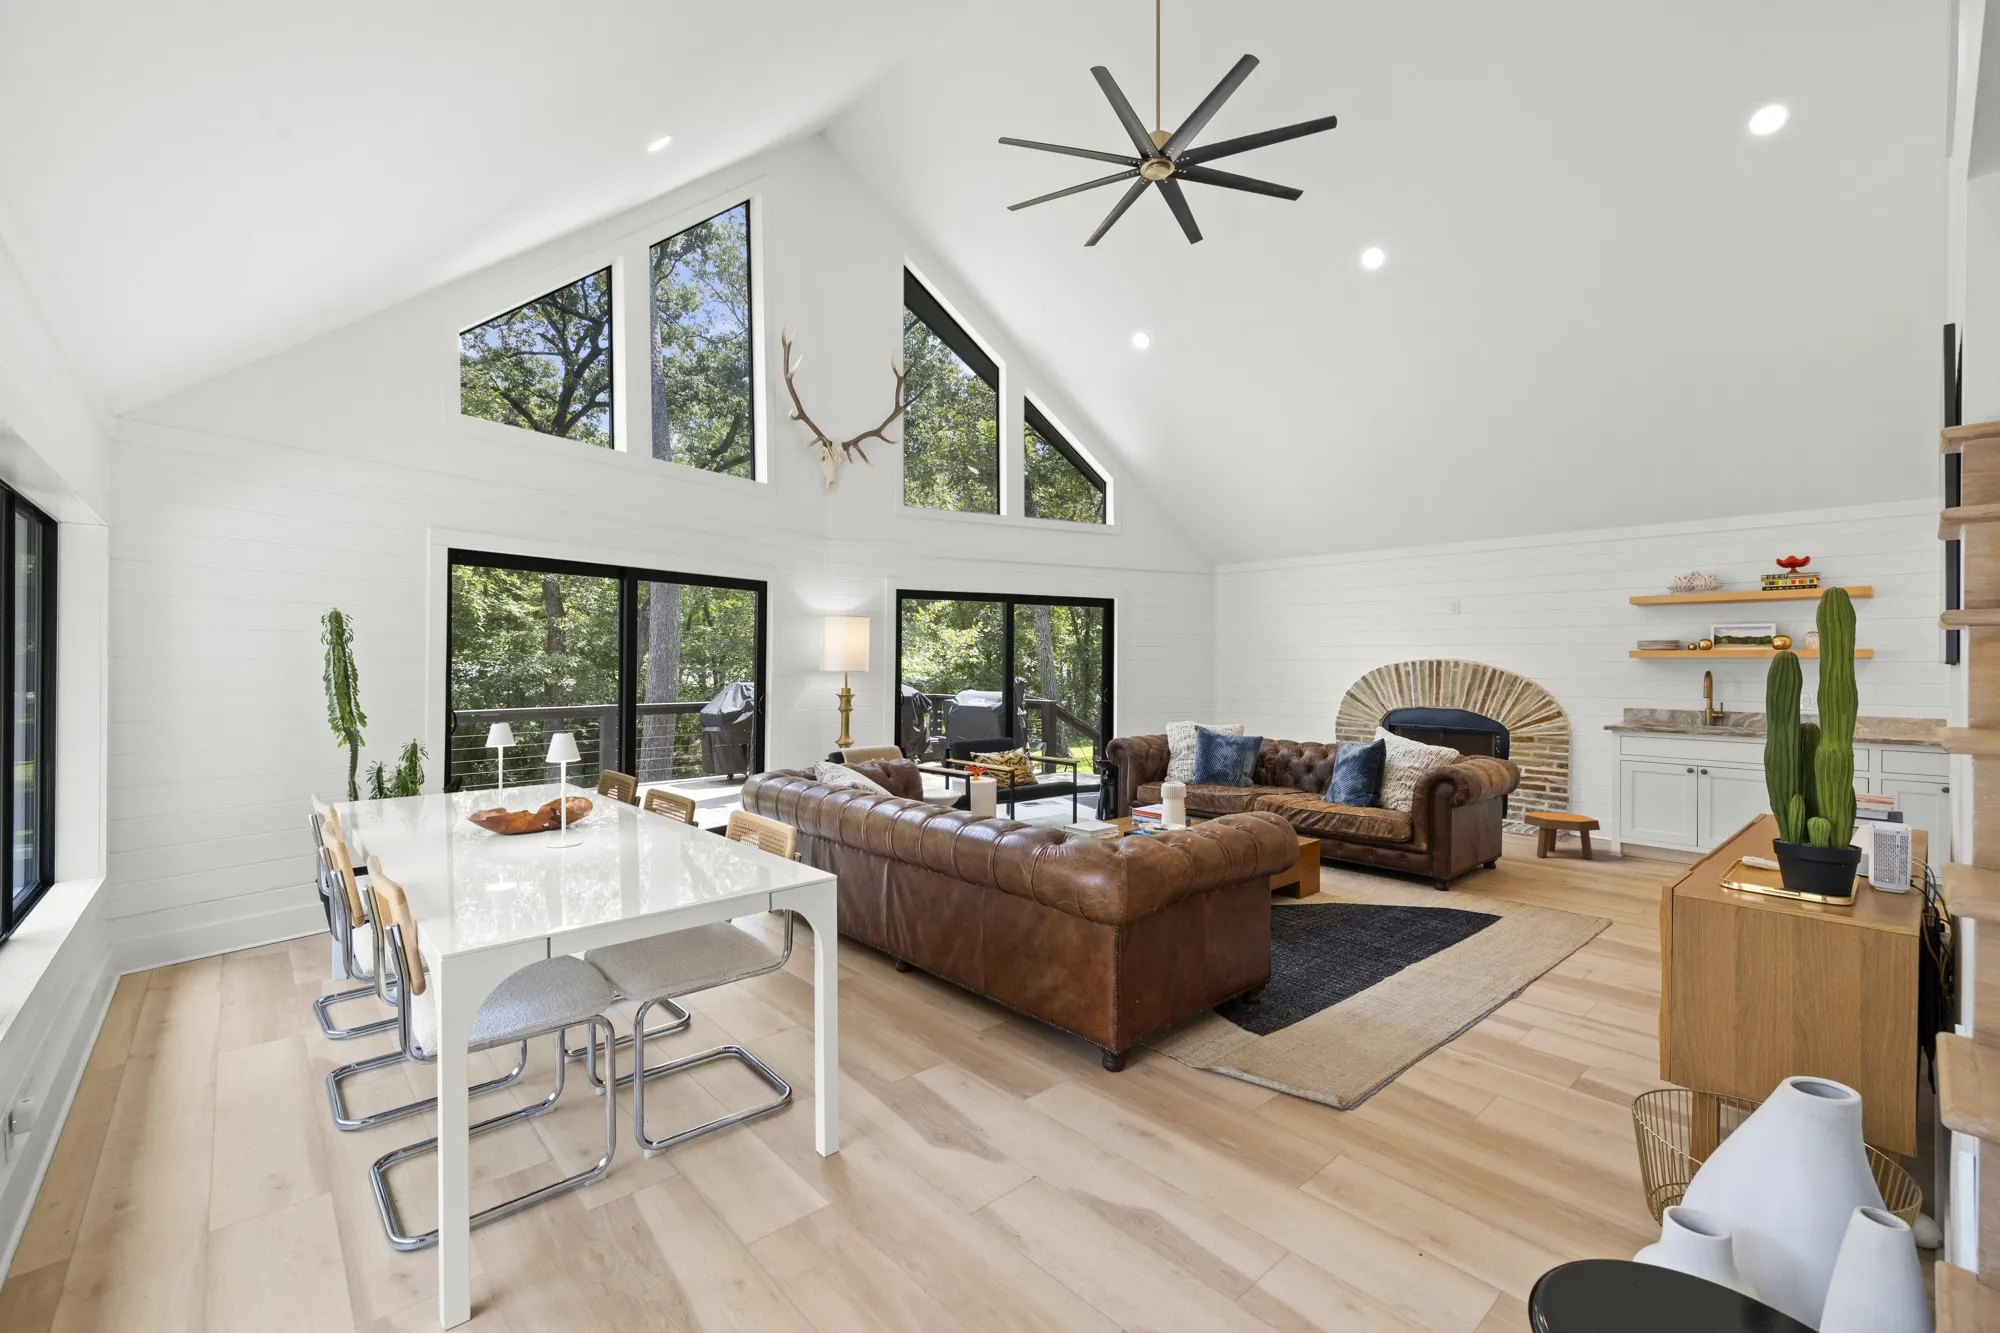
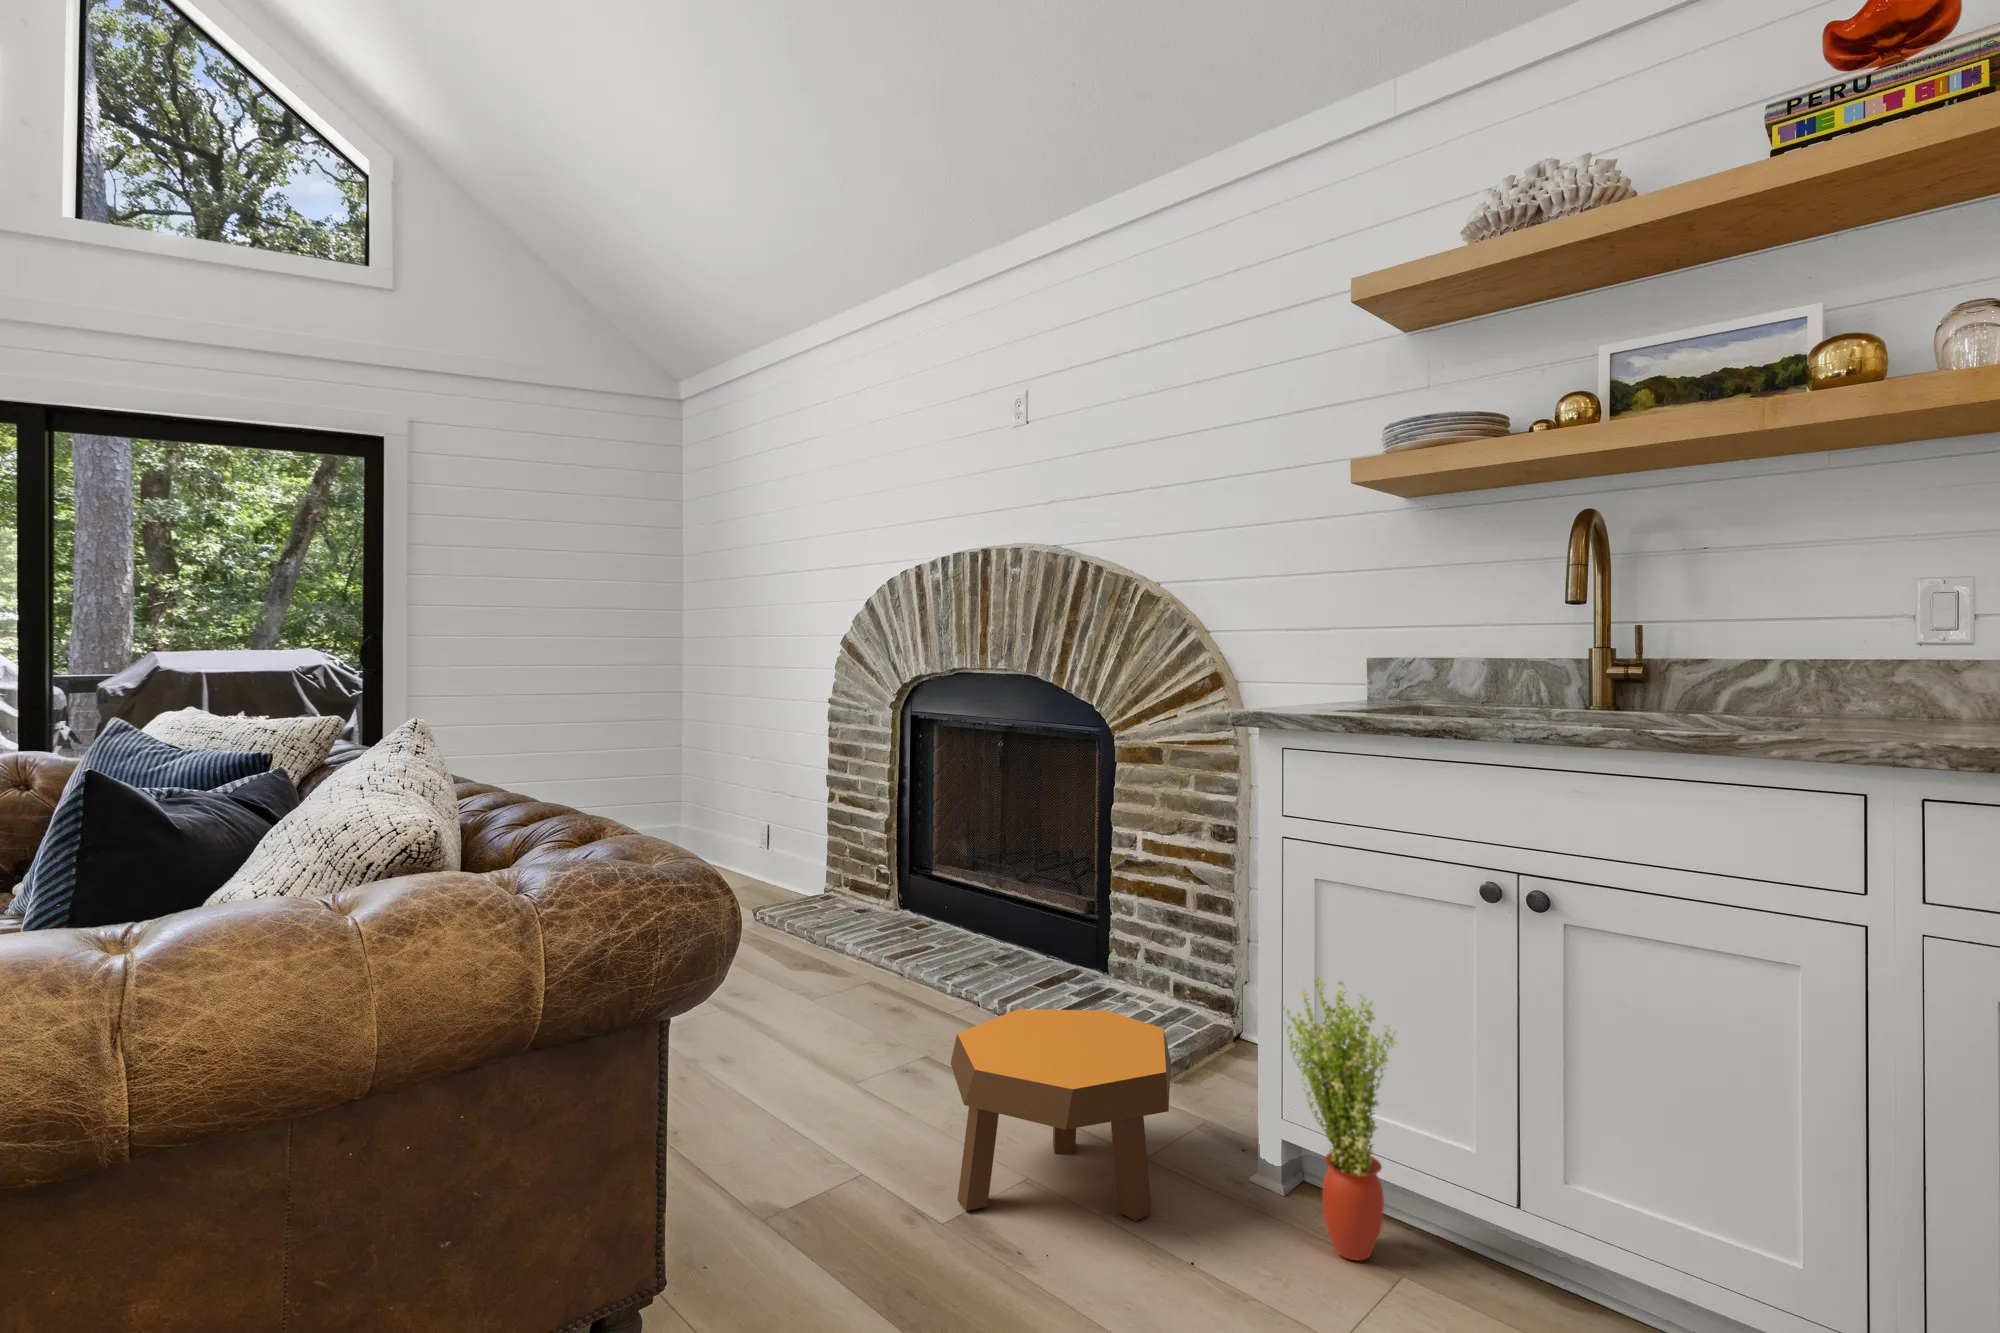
potted plant: none [1631,795,1666,864] -> present [1283,977,1397,1260]

